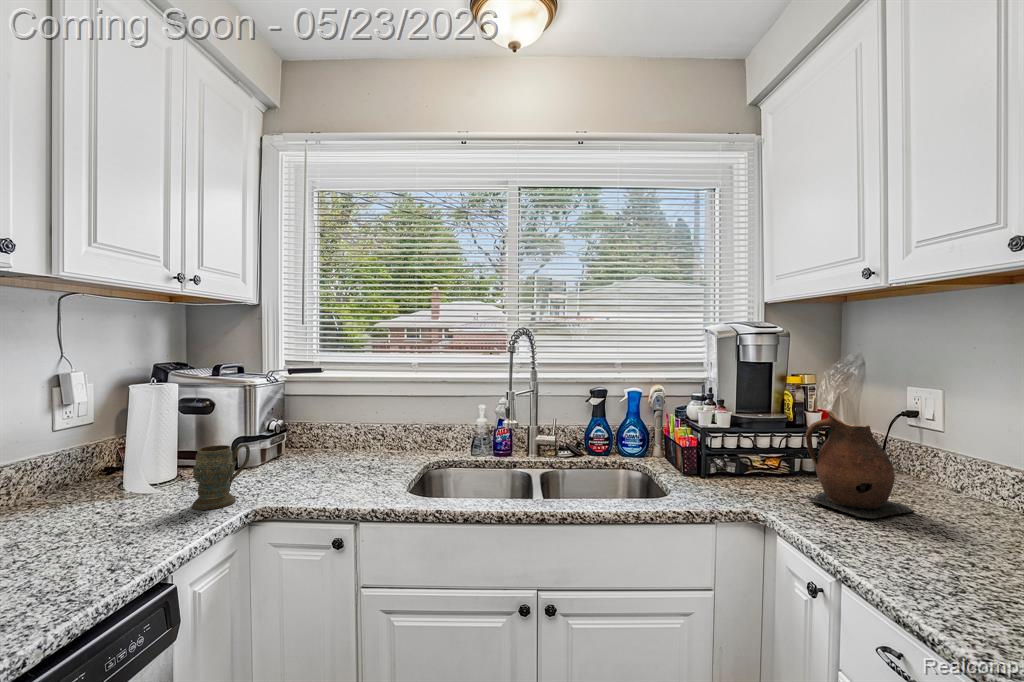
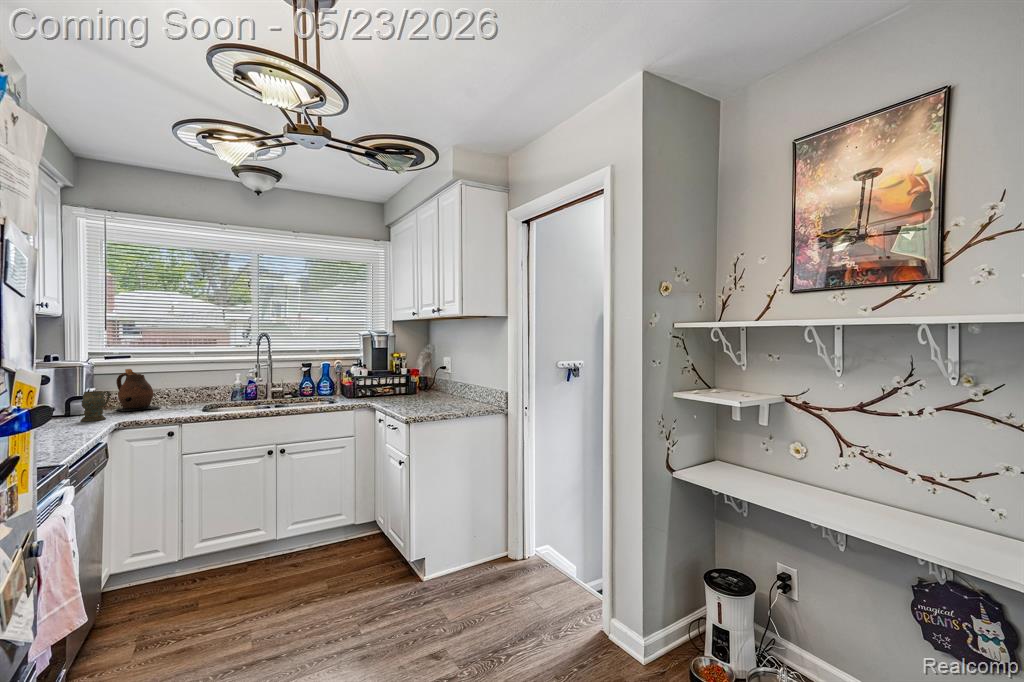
ceramic pitcher: present [806,411,914,519] -> present [116,369,161,411]

